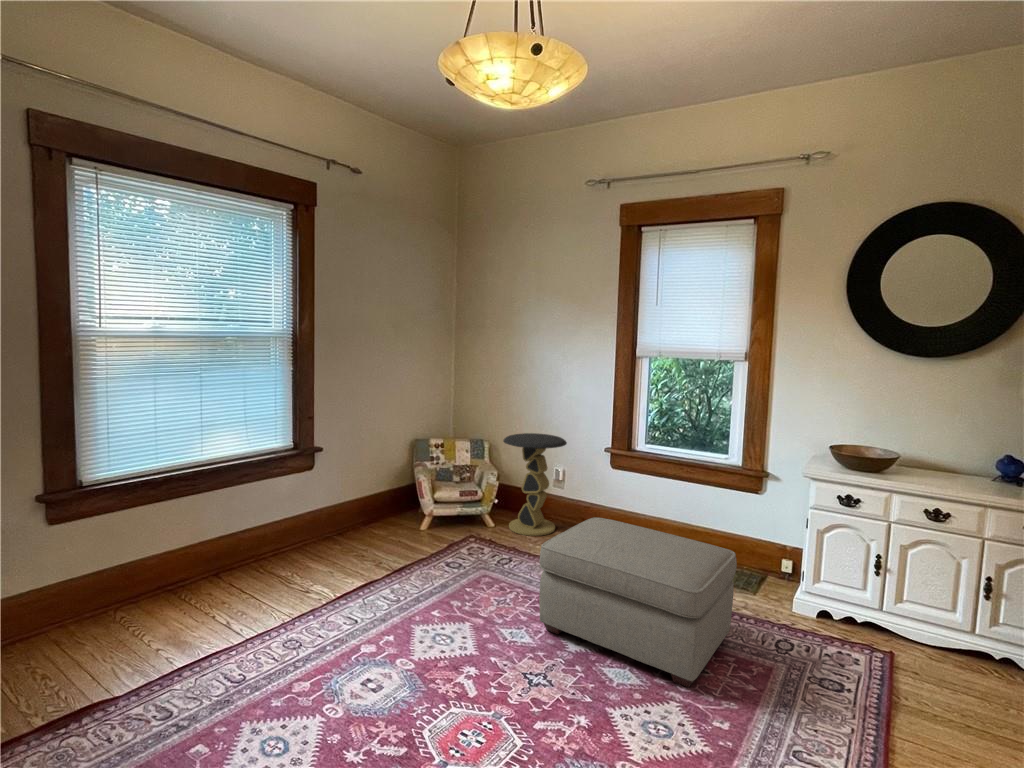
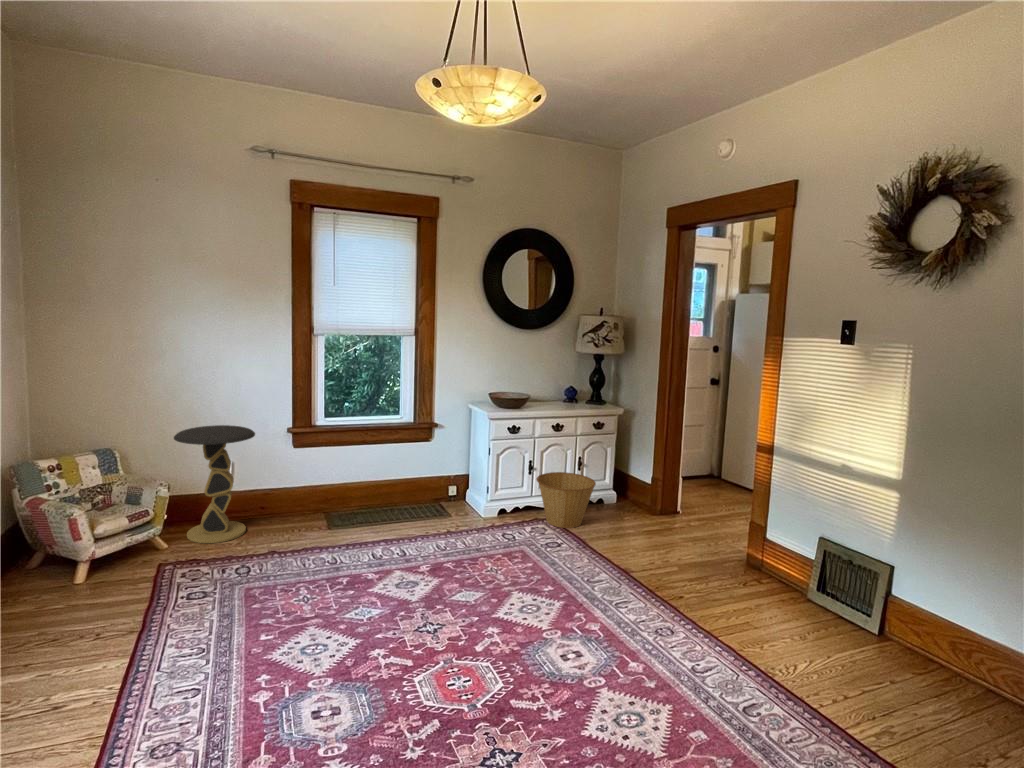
ottoman: present [539,517,737,687] -> none [364,482,516,598]
basket: none [867,581,991,689] -> present [536,472,596,528]

